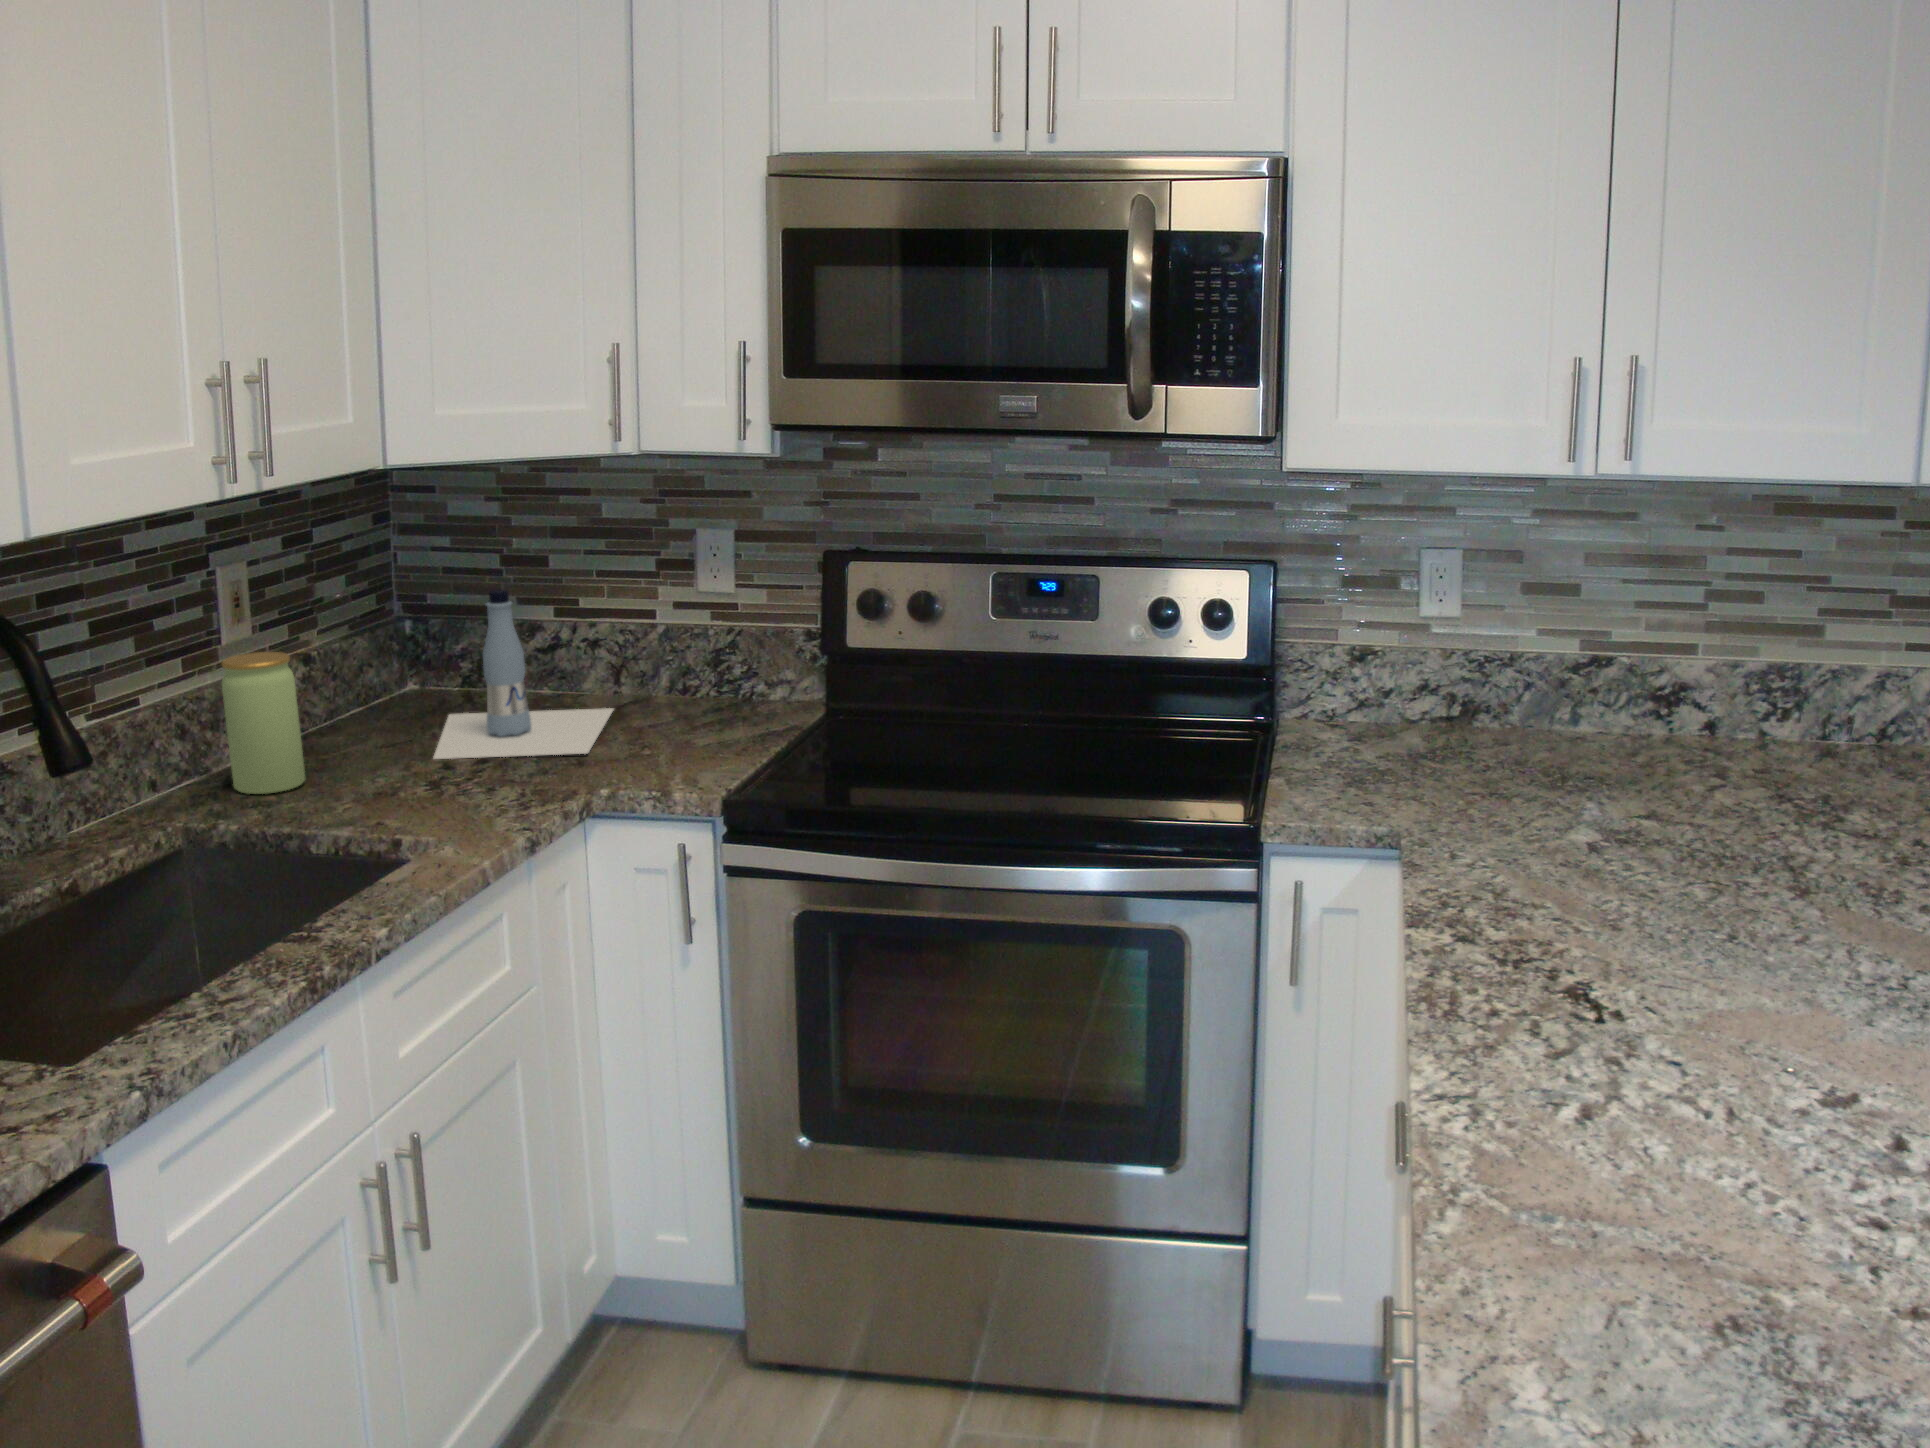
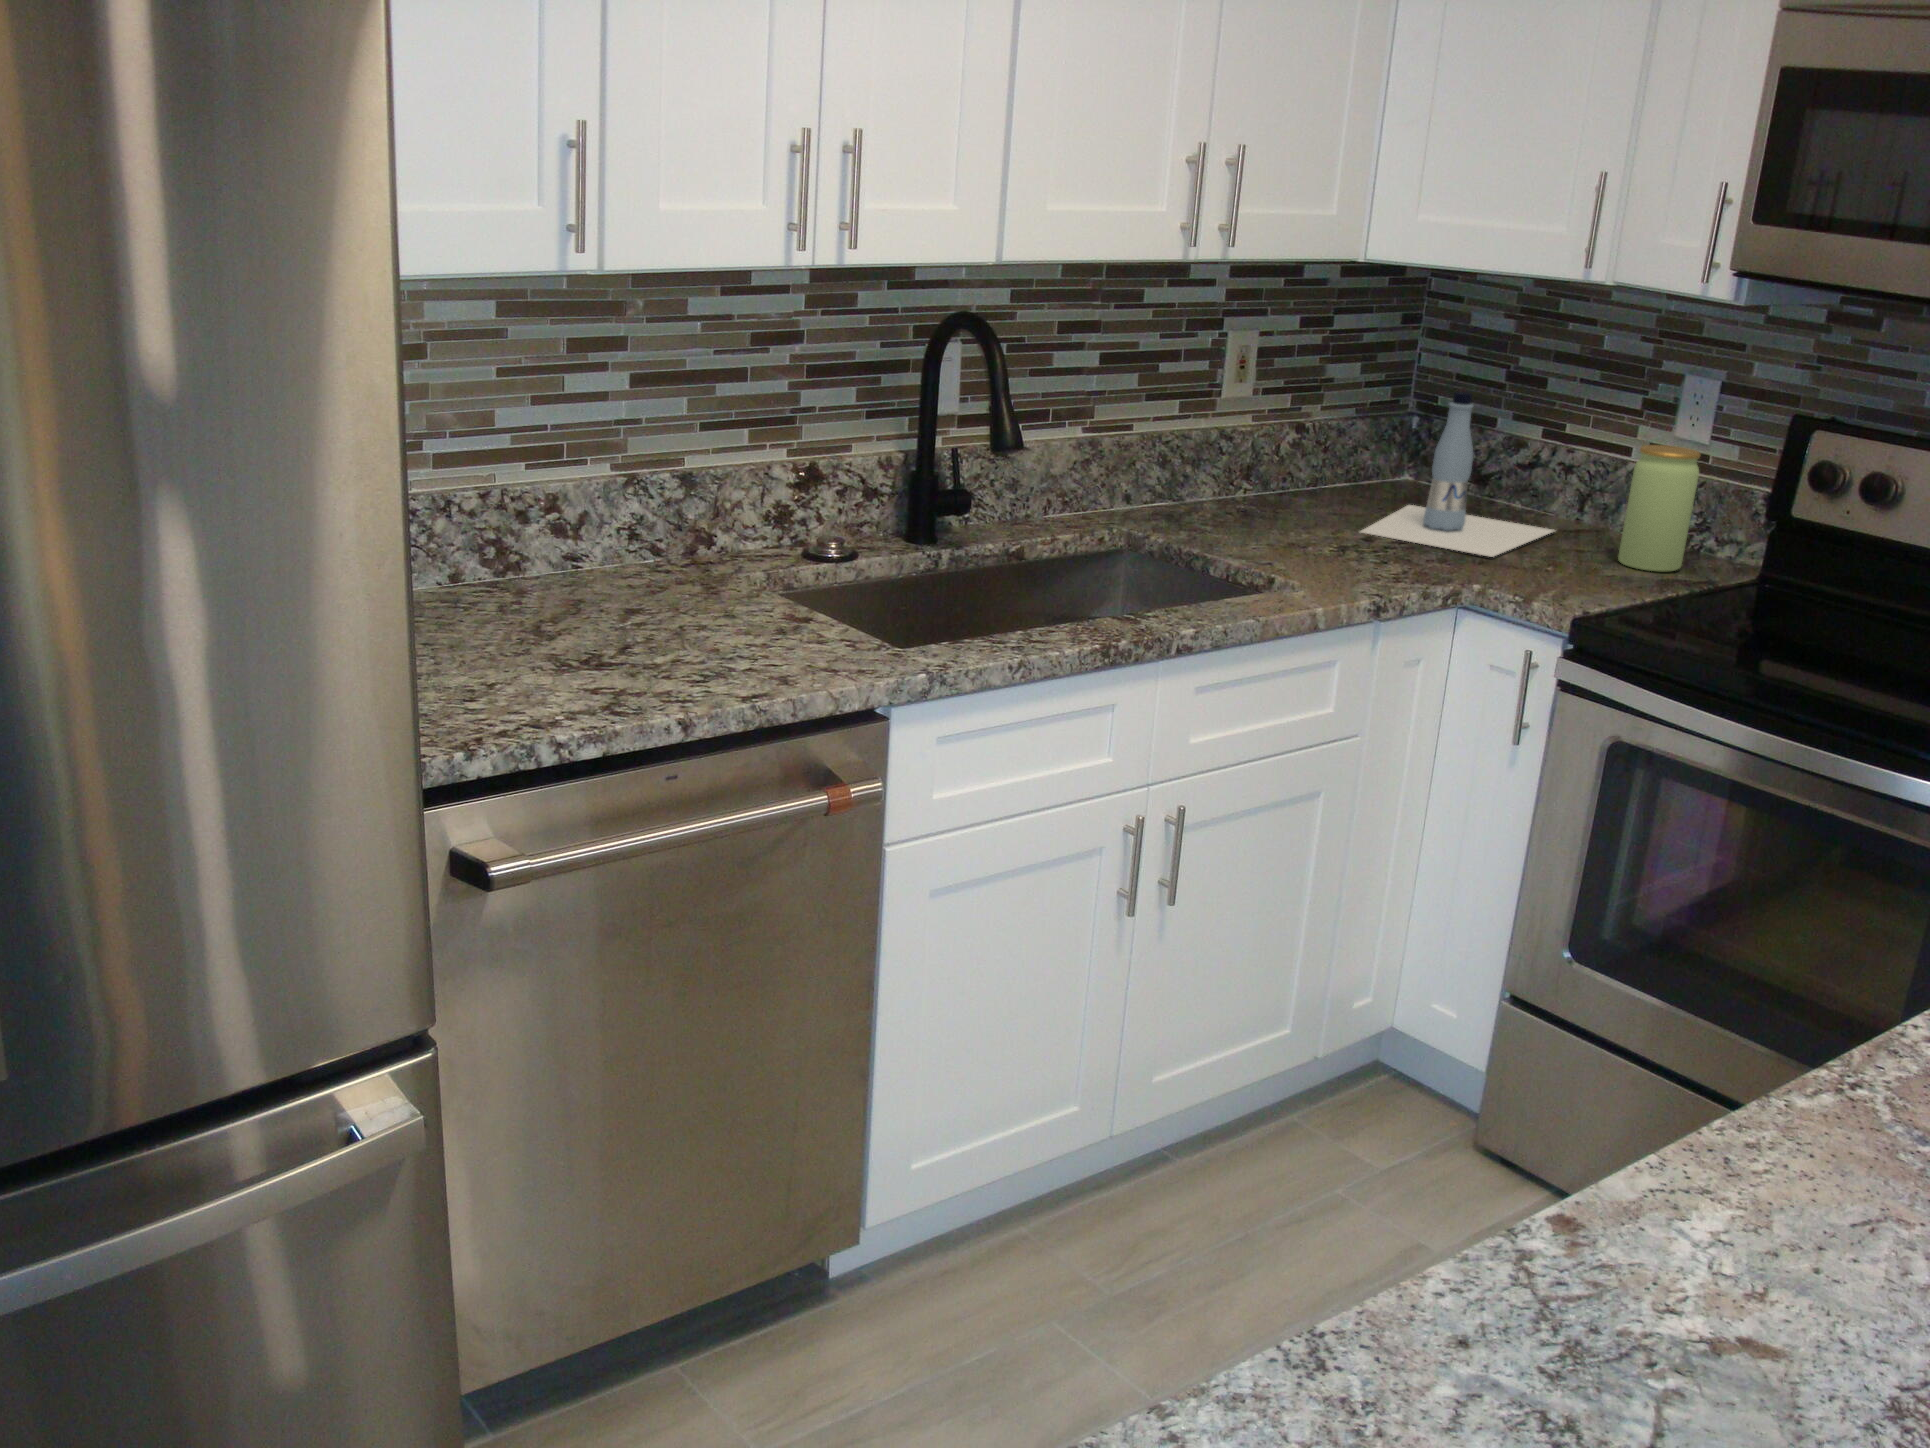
jar: present [222,652,305,794] -> present [1618,445,1700,572]

